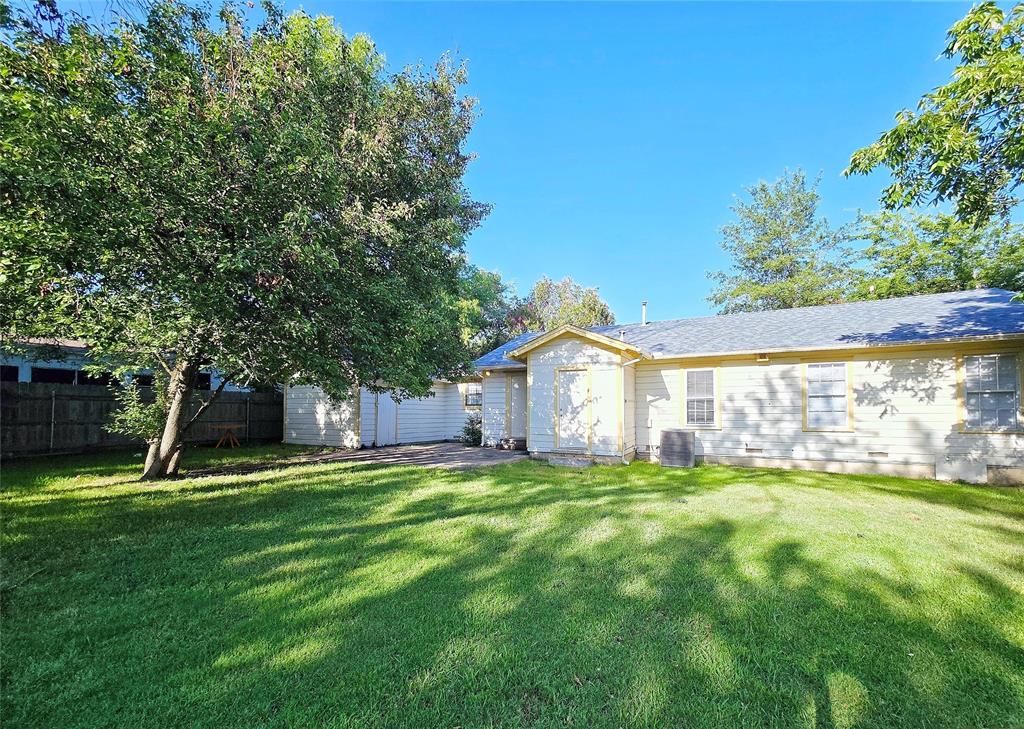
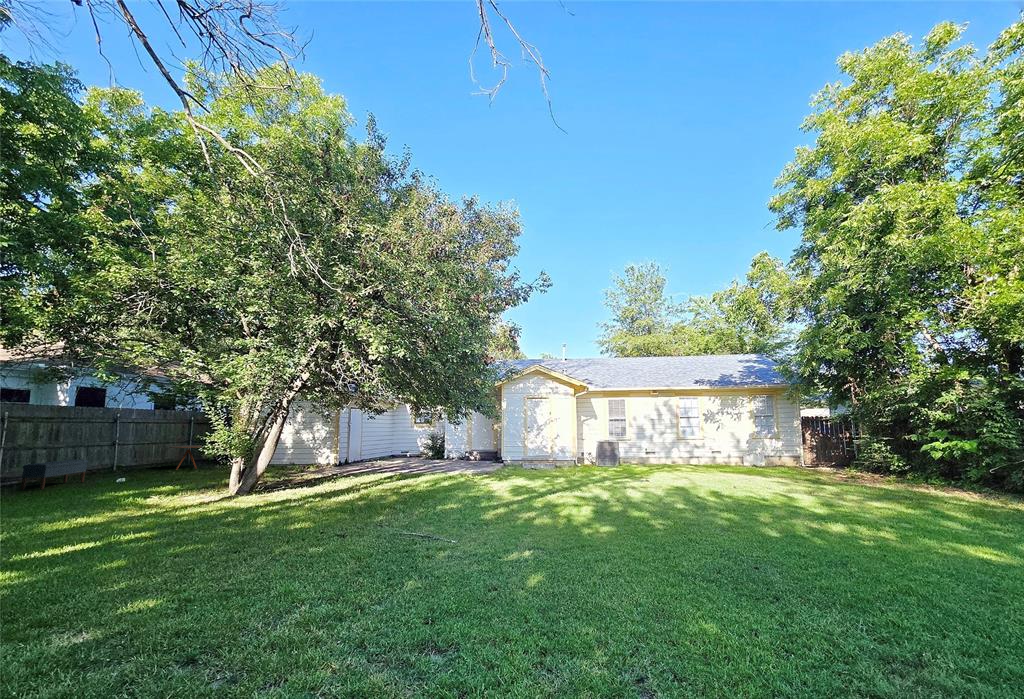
bench: none [35,440,106,469] -> present [21,459,88,490]

